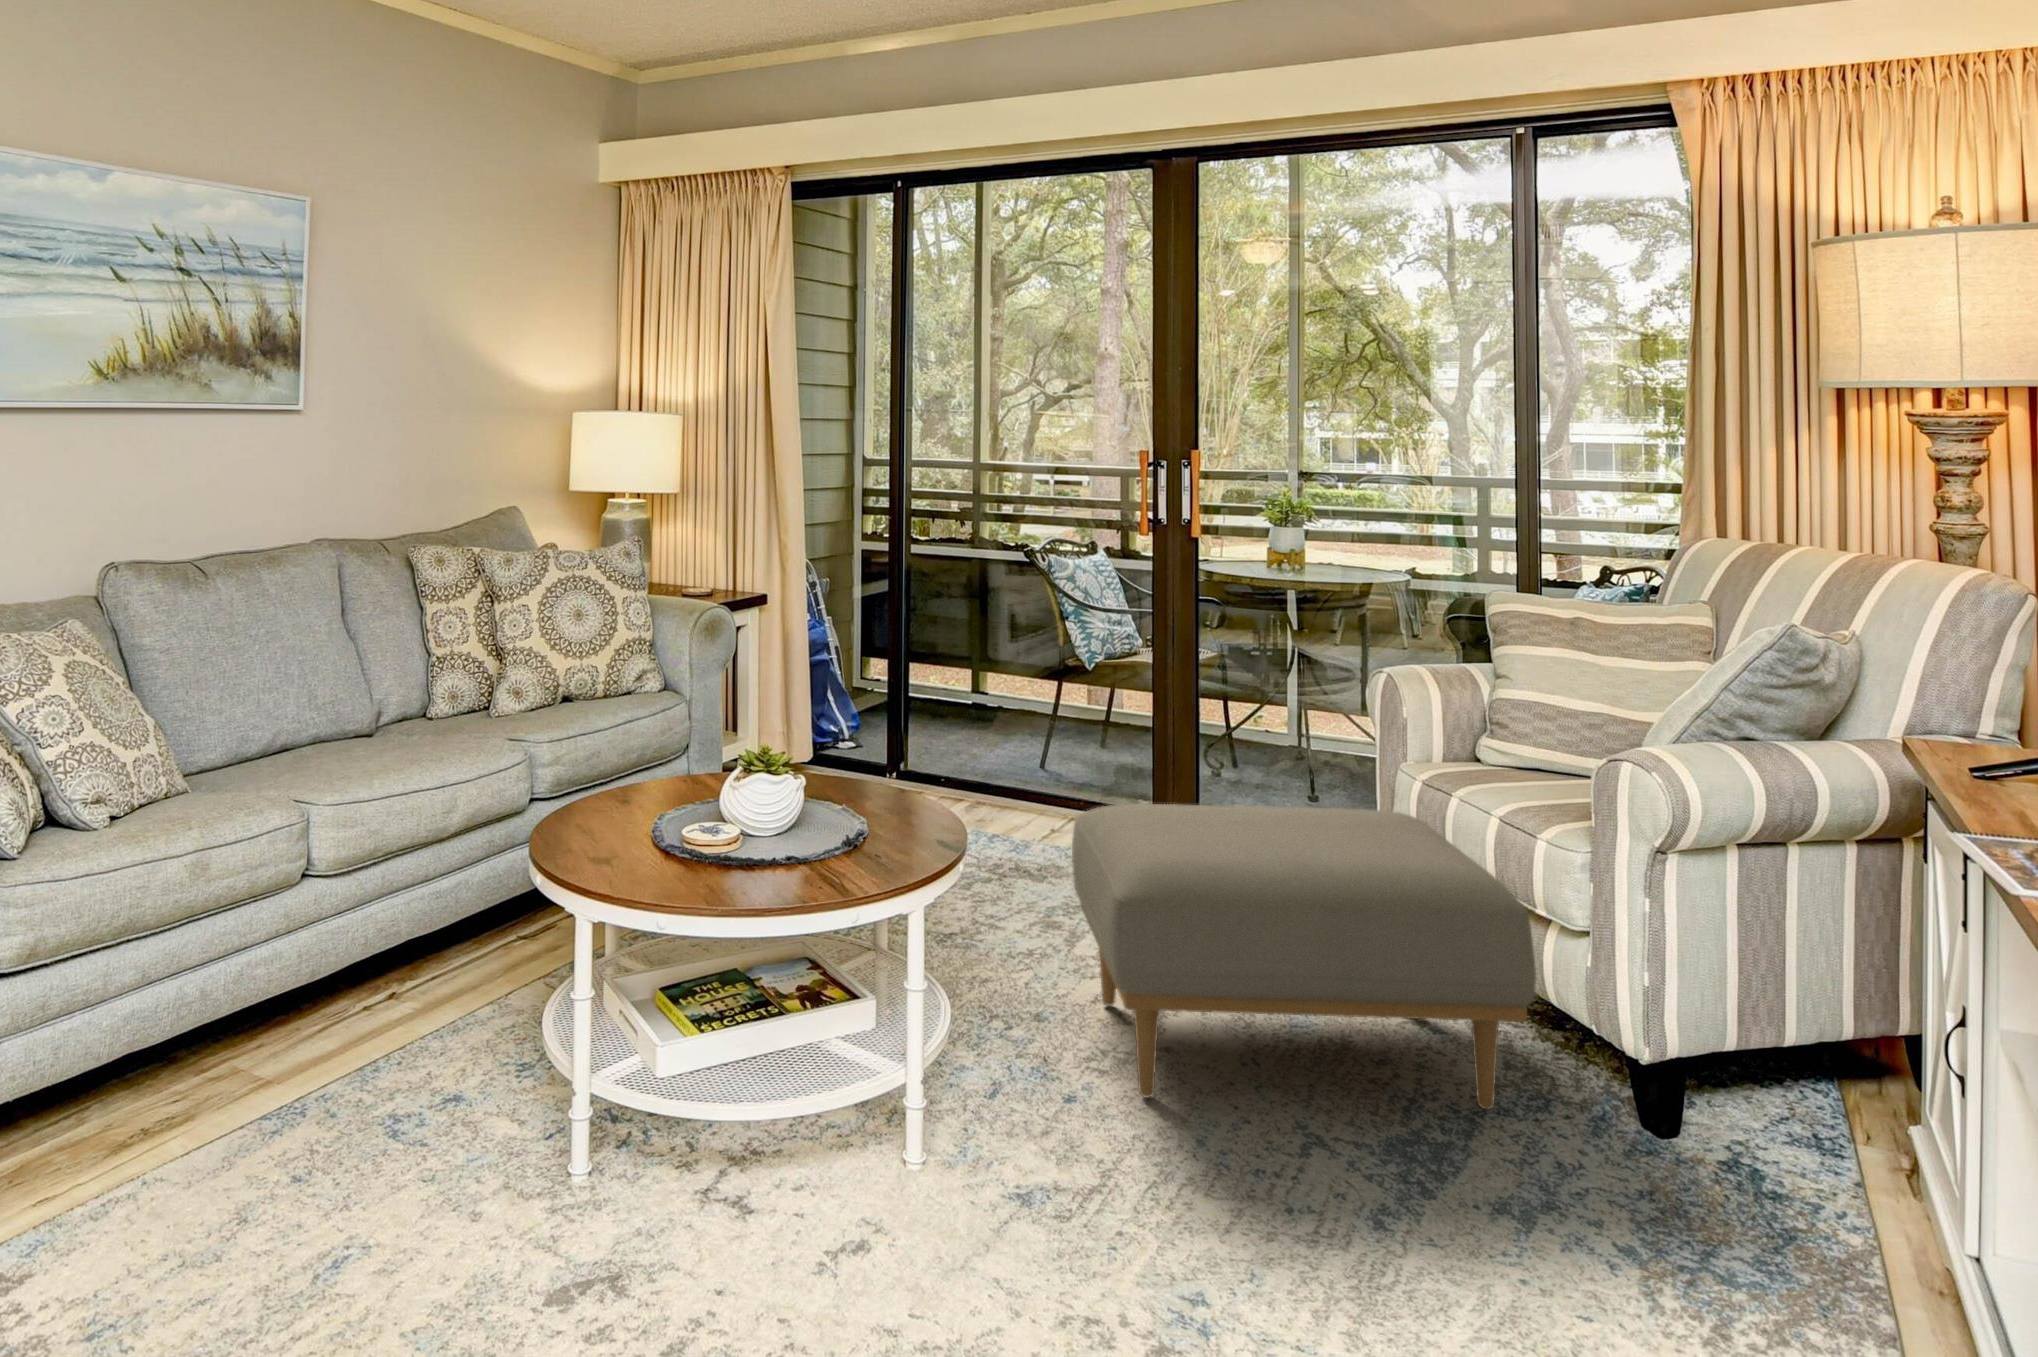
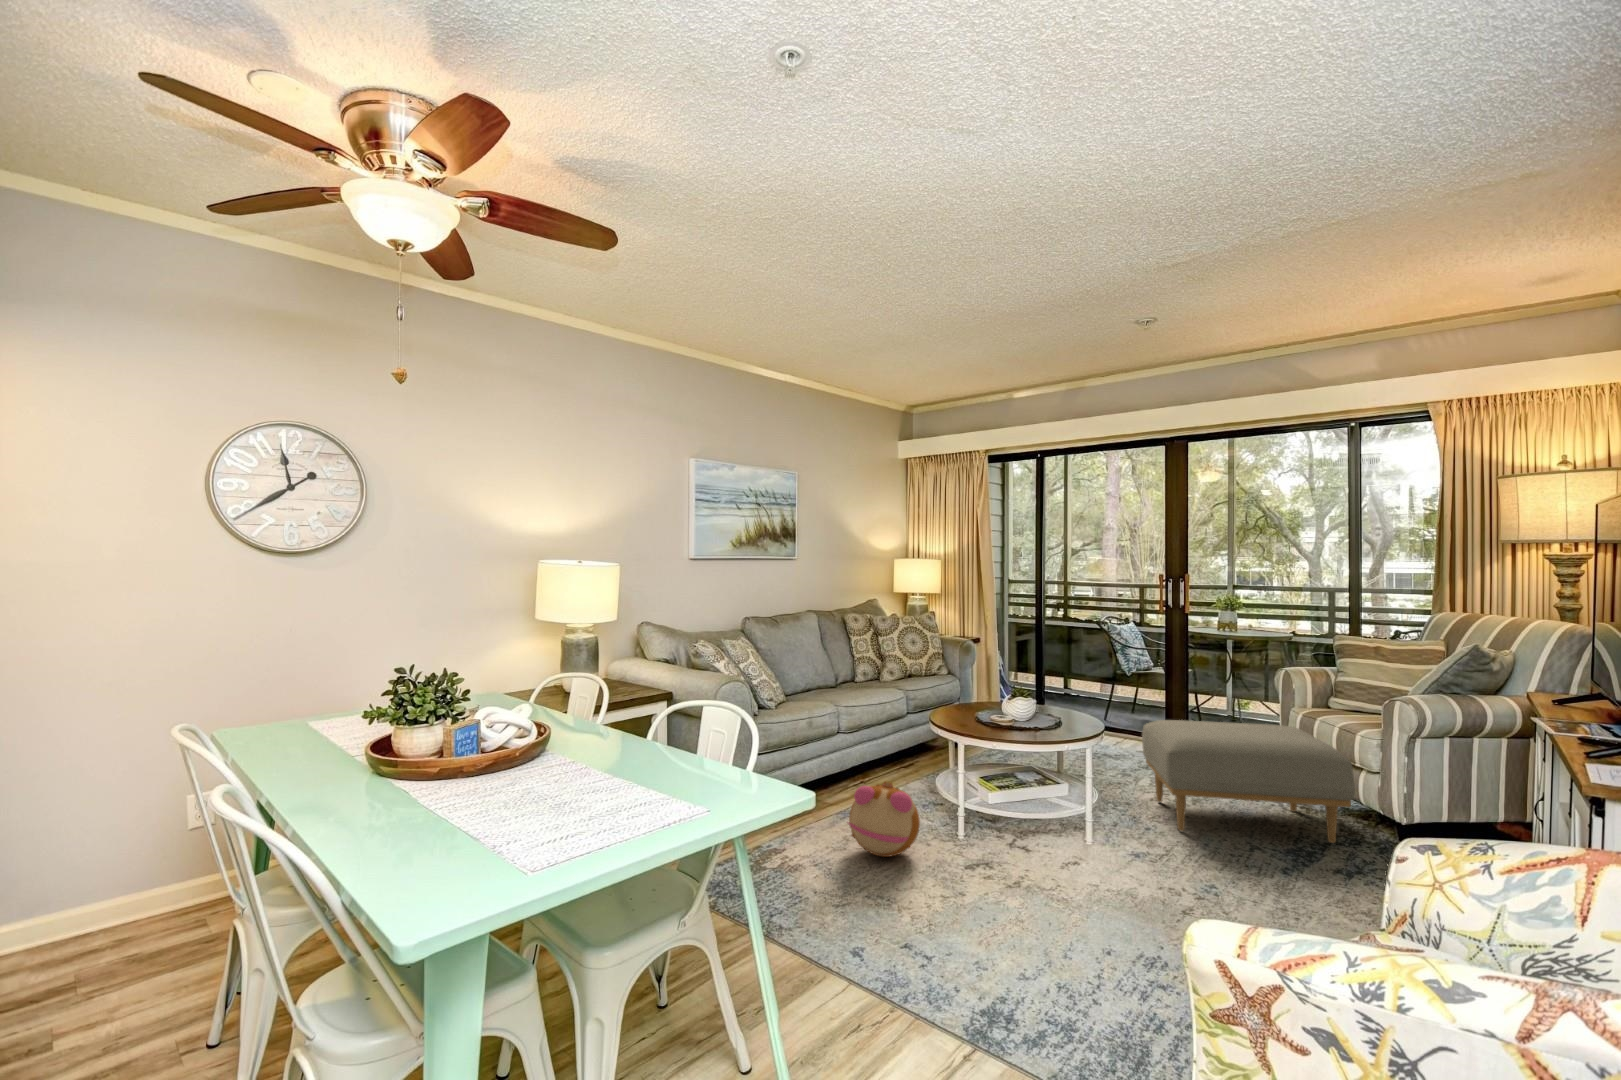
plush toy: none [230,1031,456,1256] -> present [848,782,920,857]

